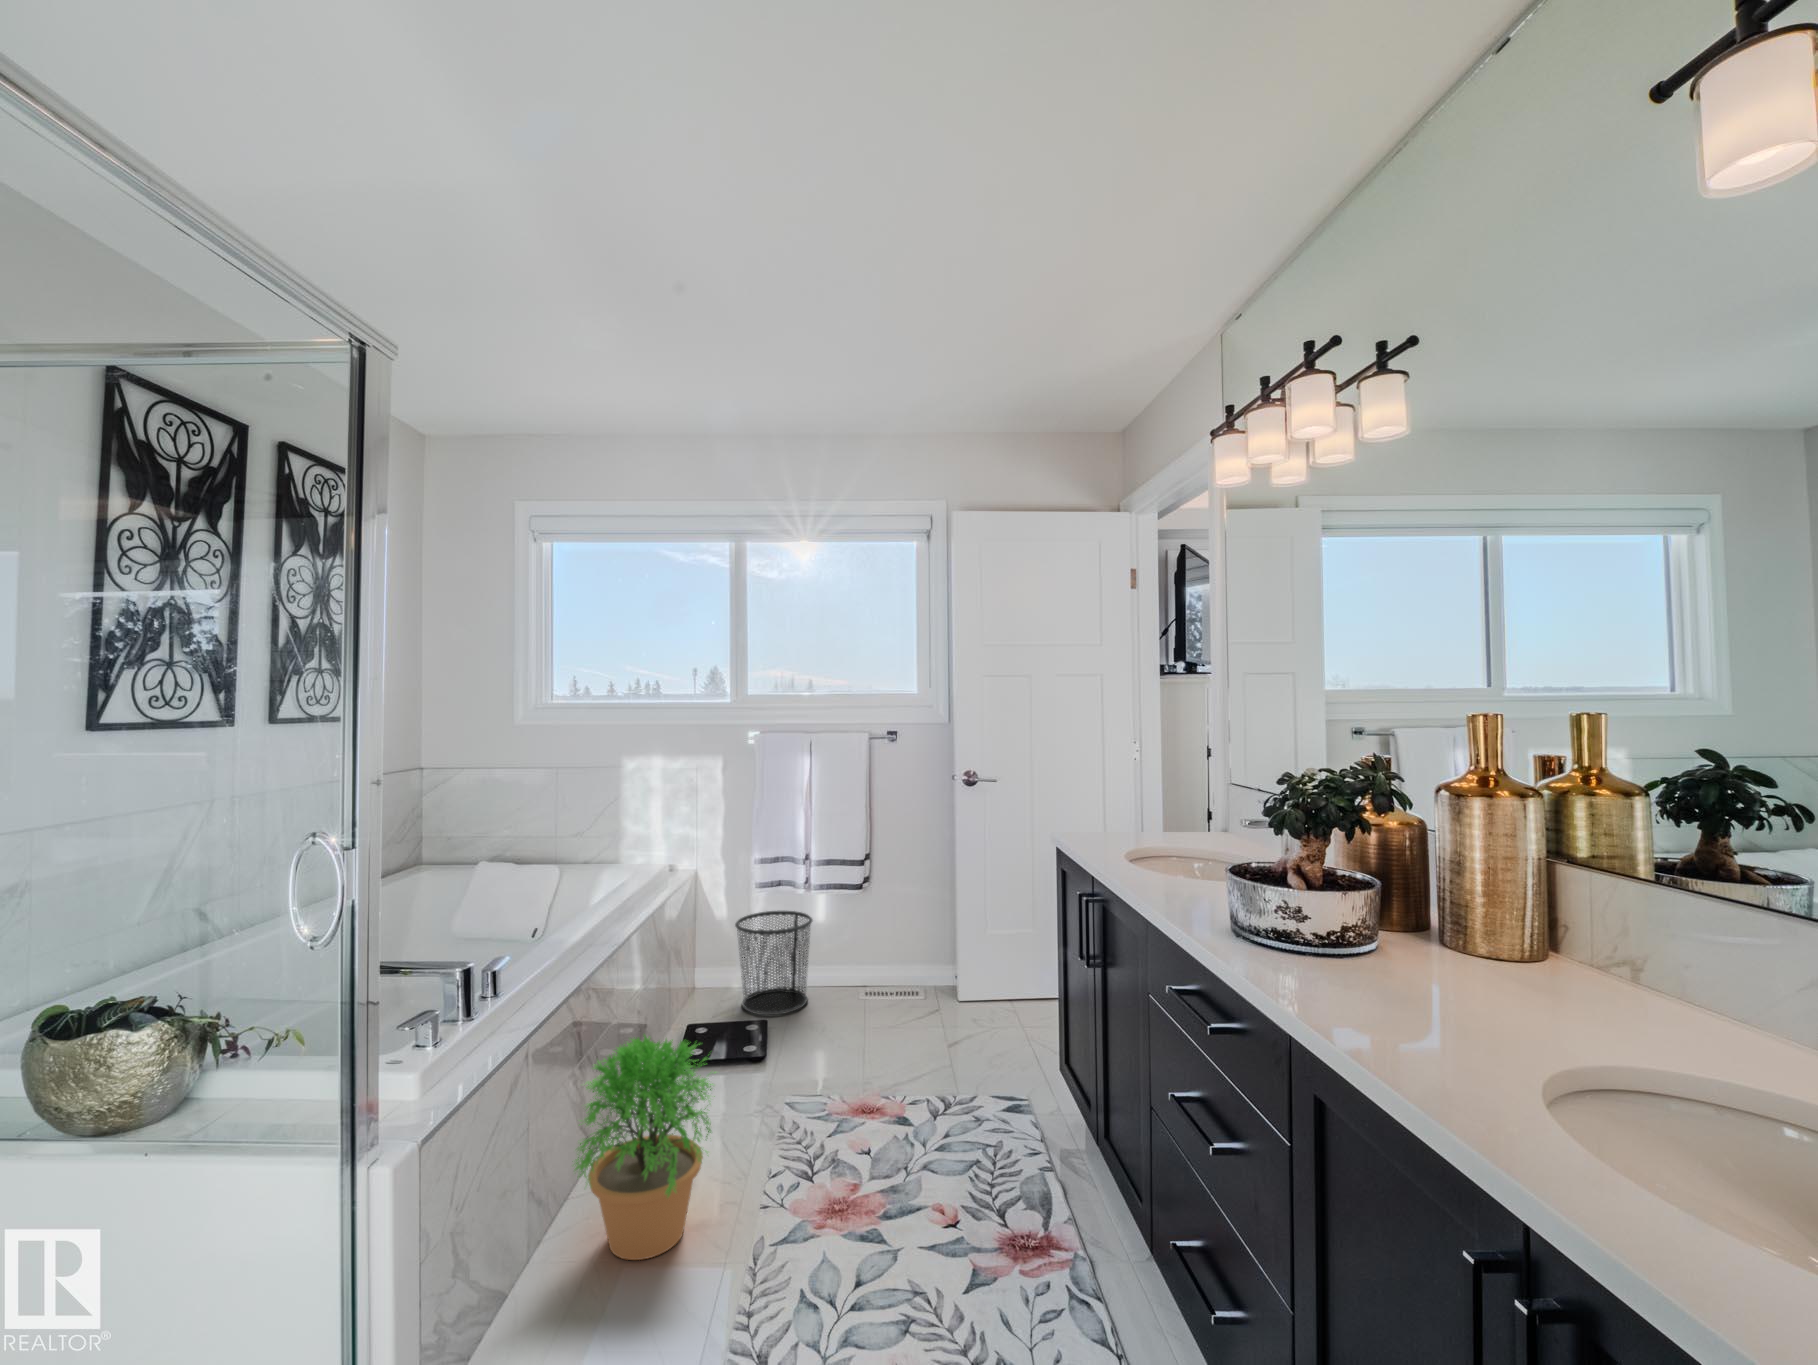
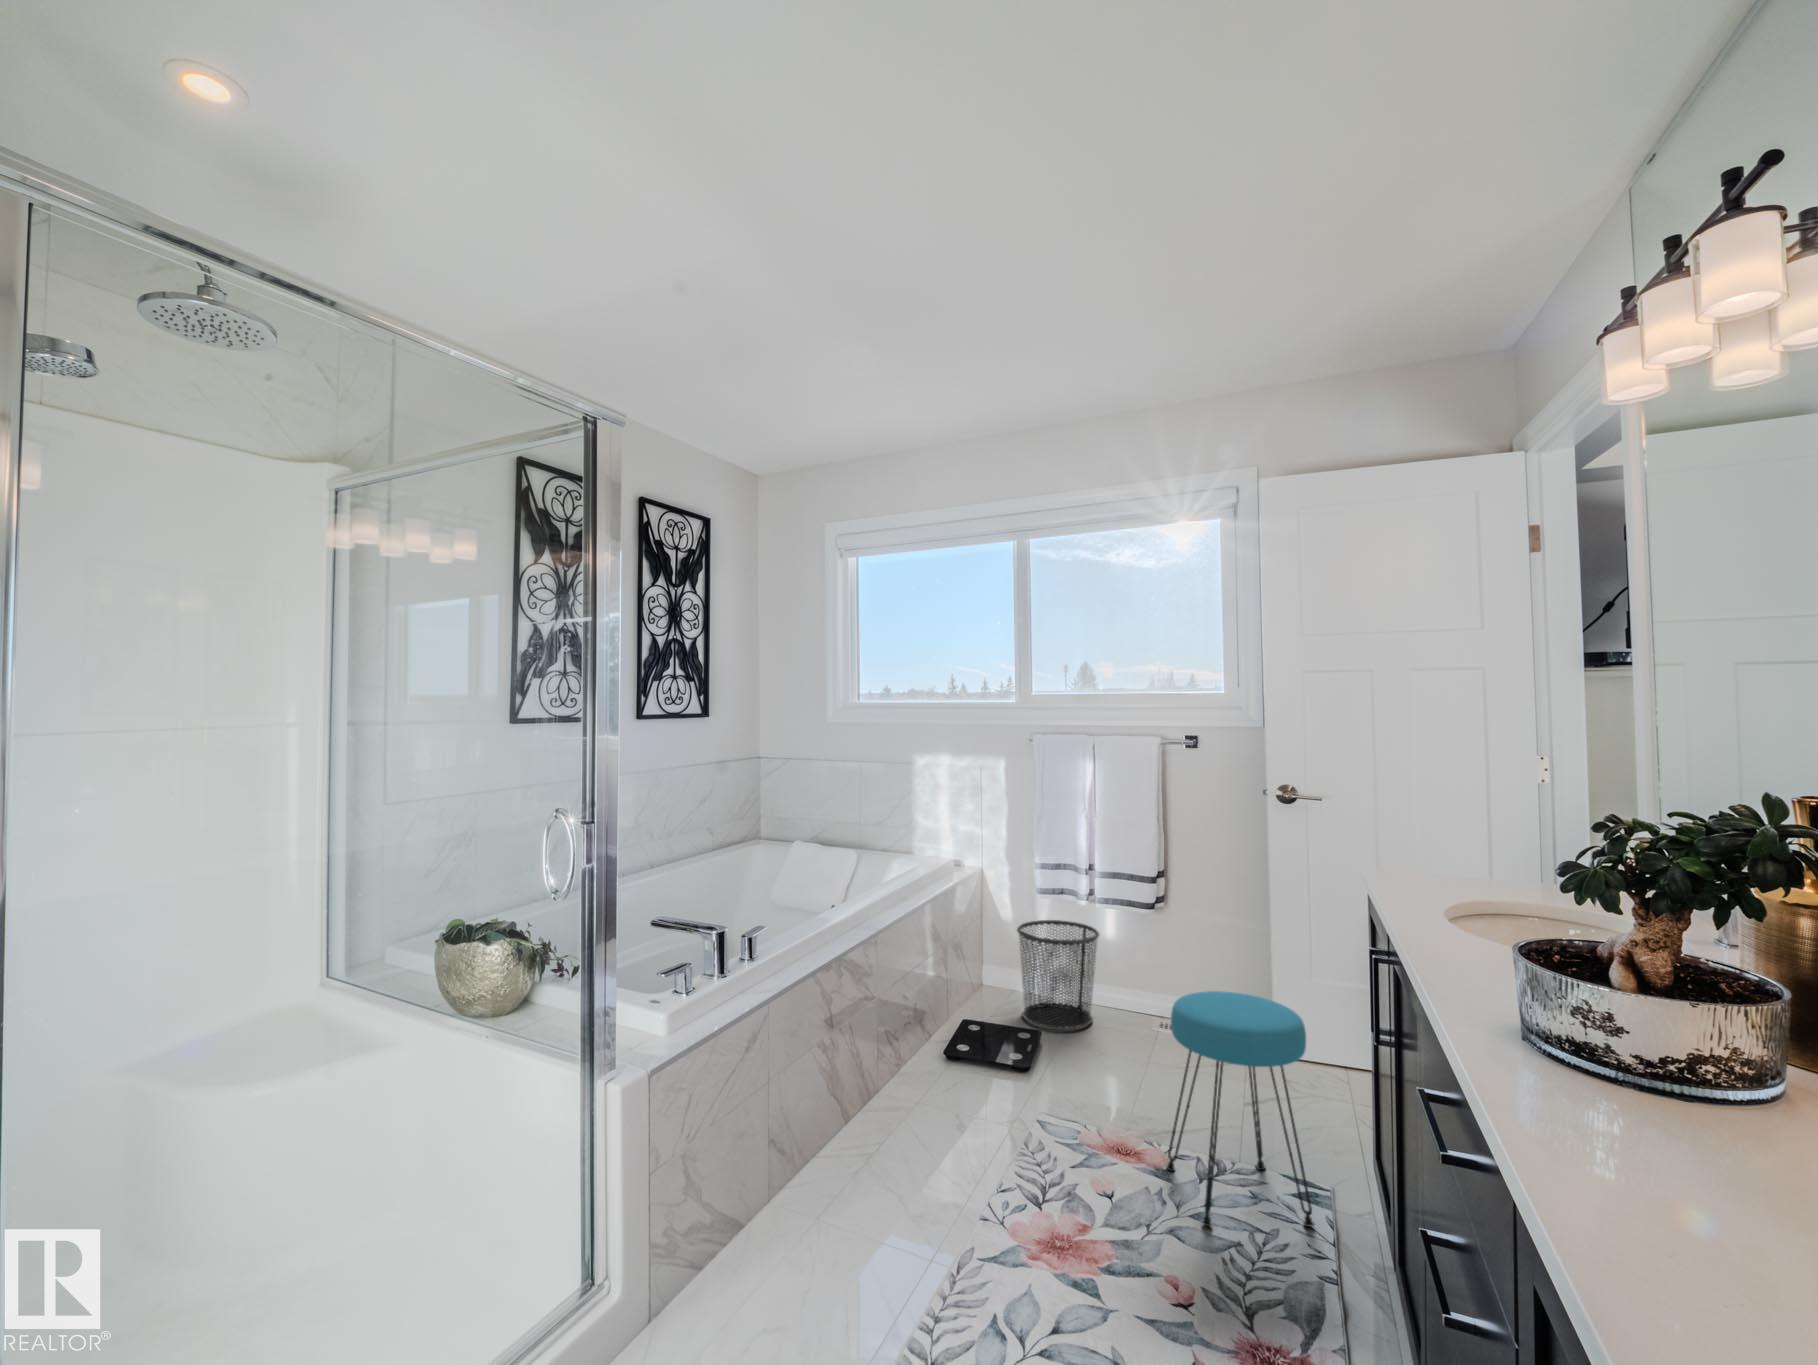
stool: none [905,953,1027,1154] -> present [1166,991,1314,1227]
potted plant: present [575,1035,716,1260] -> none [793,1012,947,1234]

